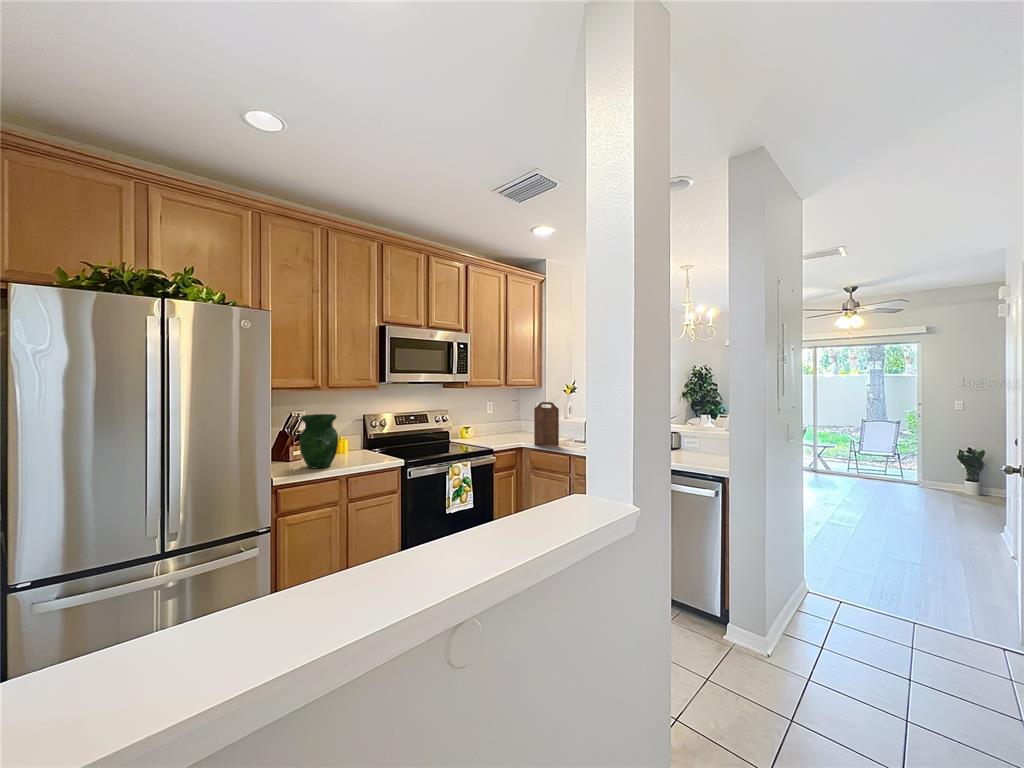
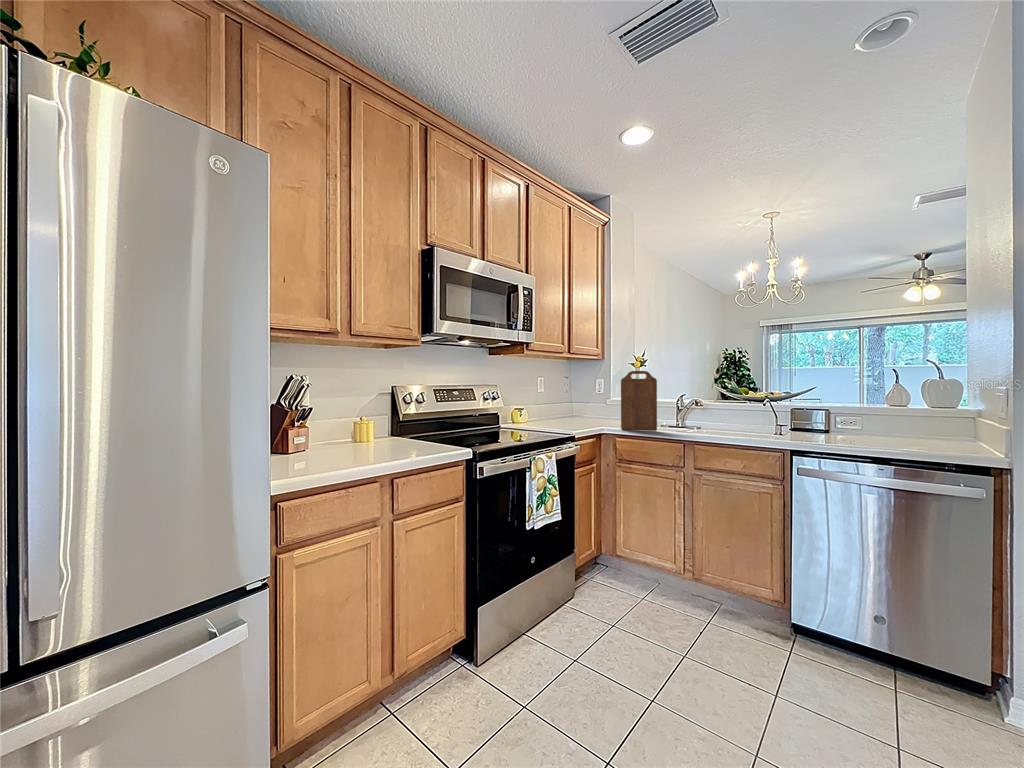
vase: present [300,414,338,468] -> none [309,374,374,464]

